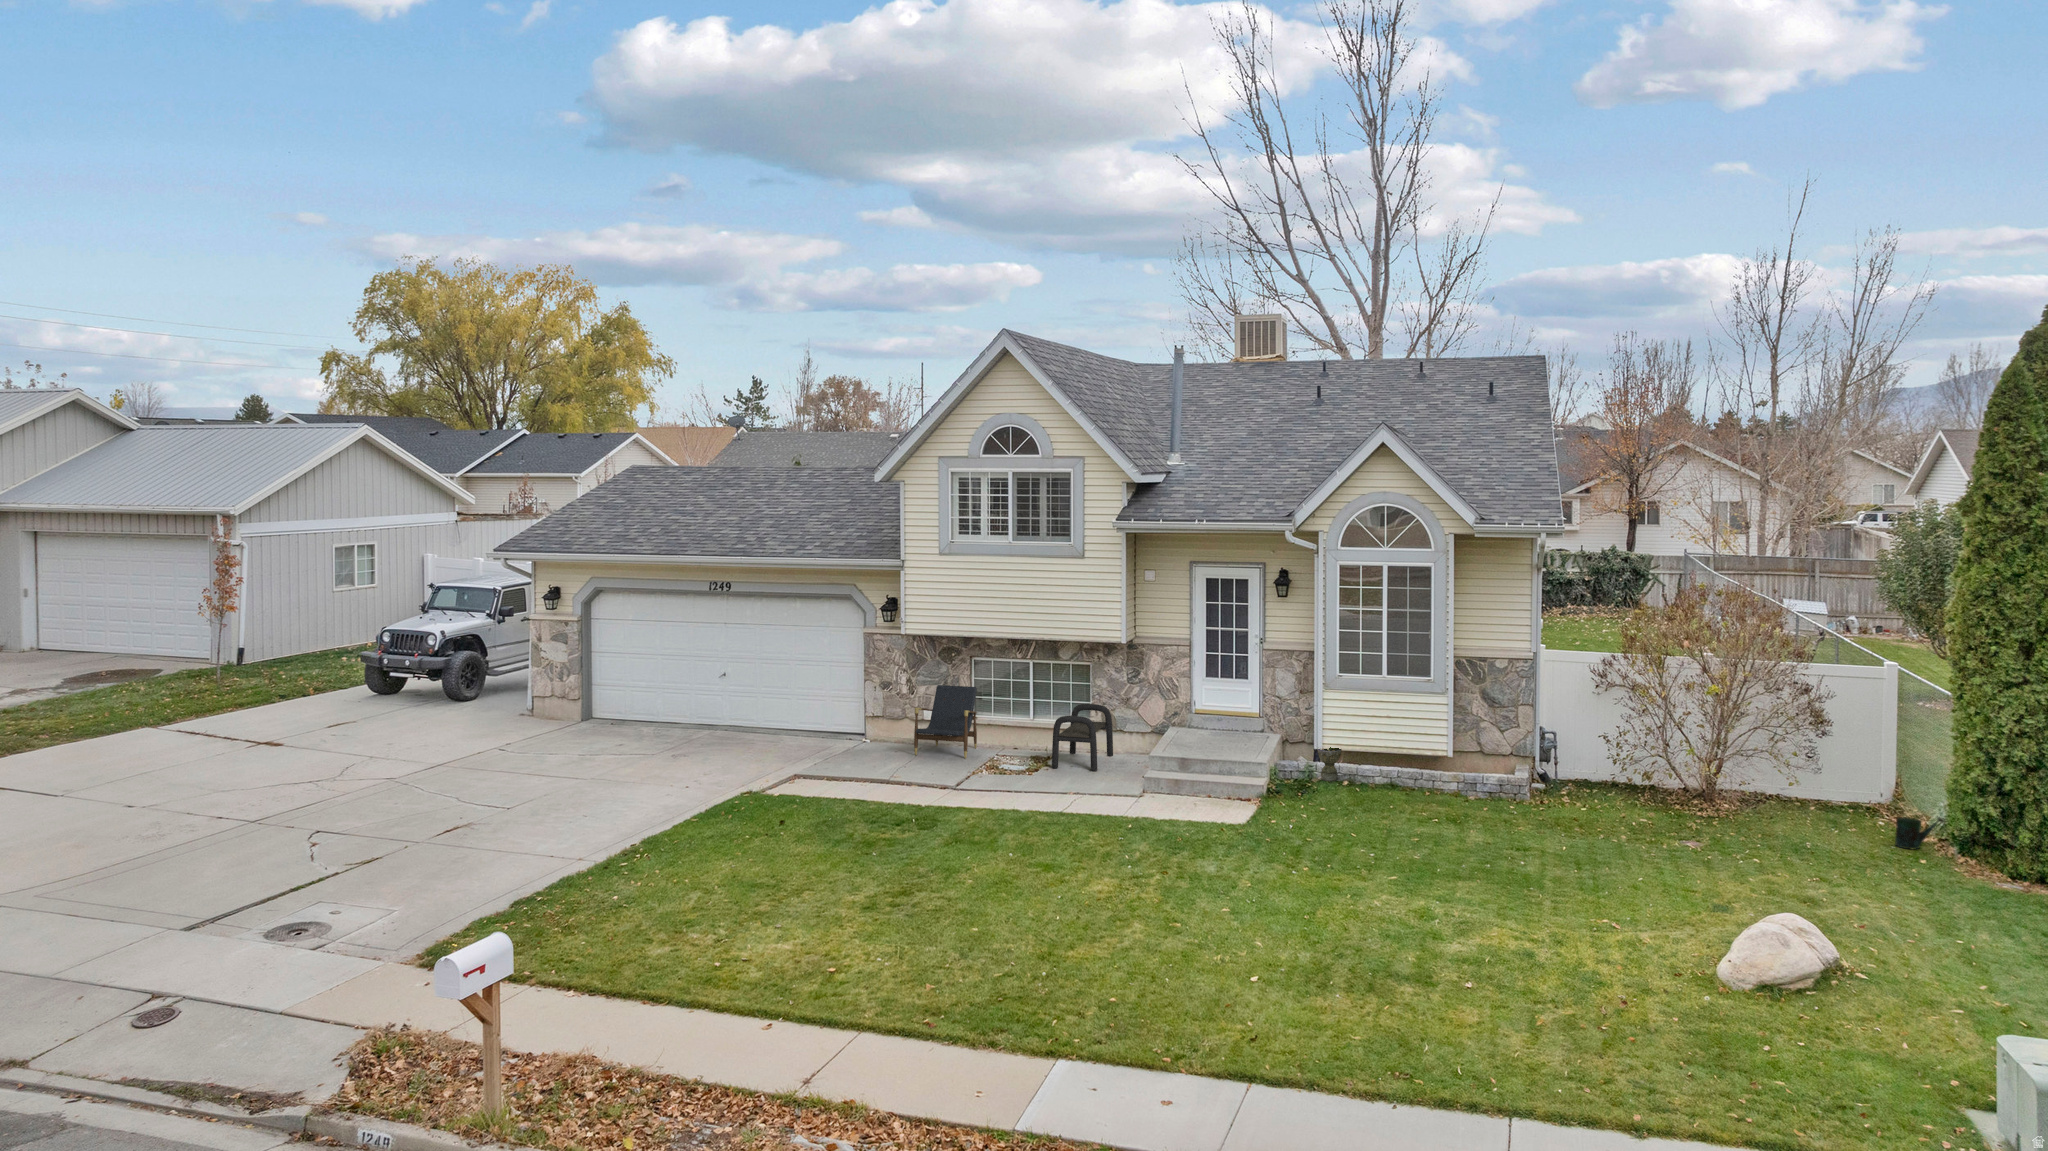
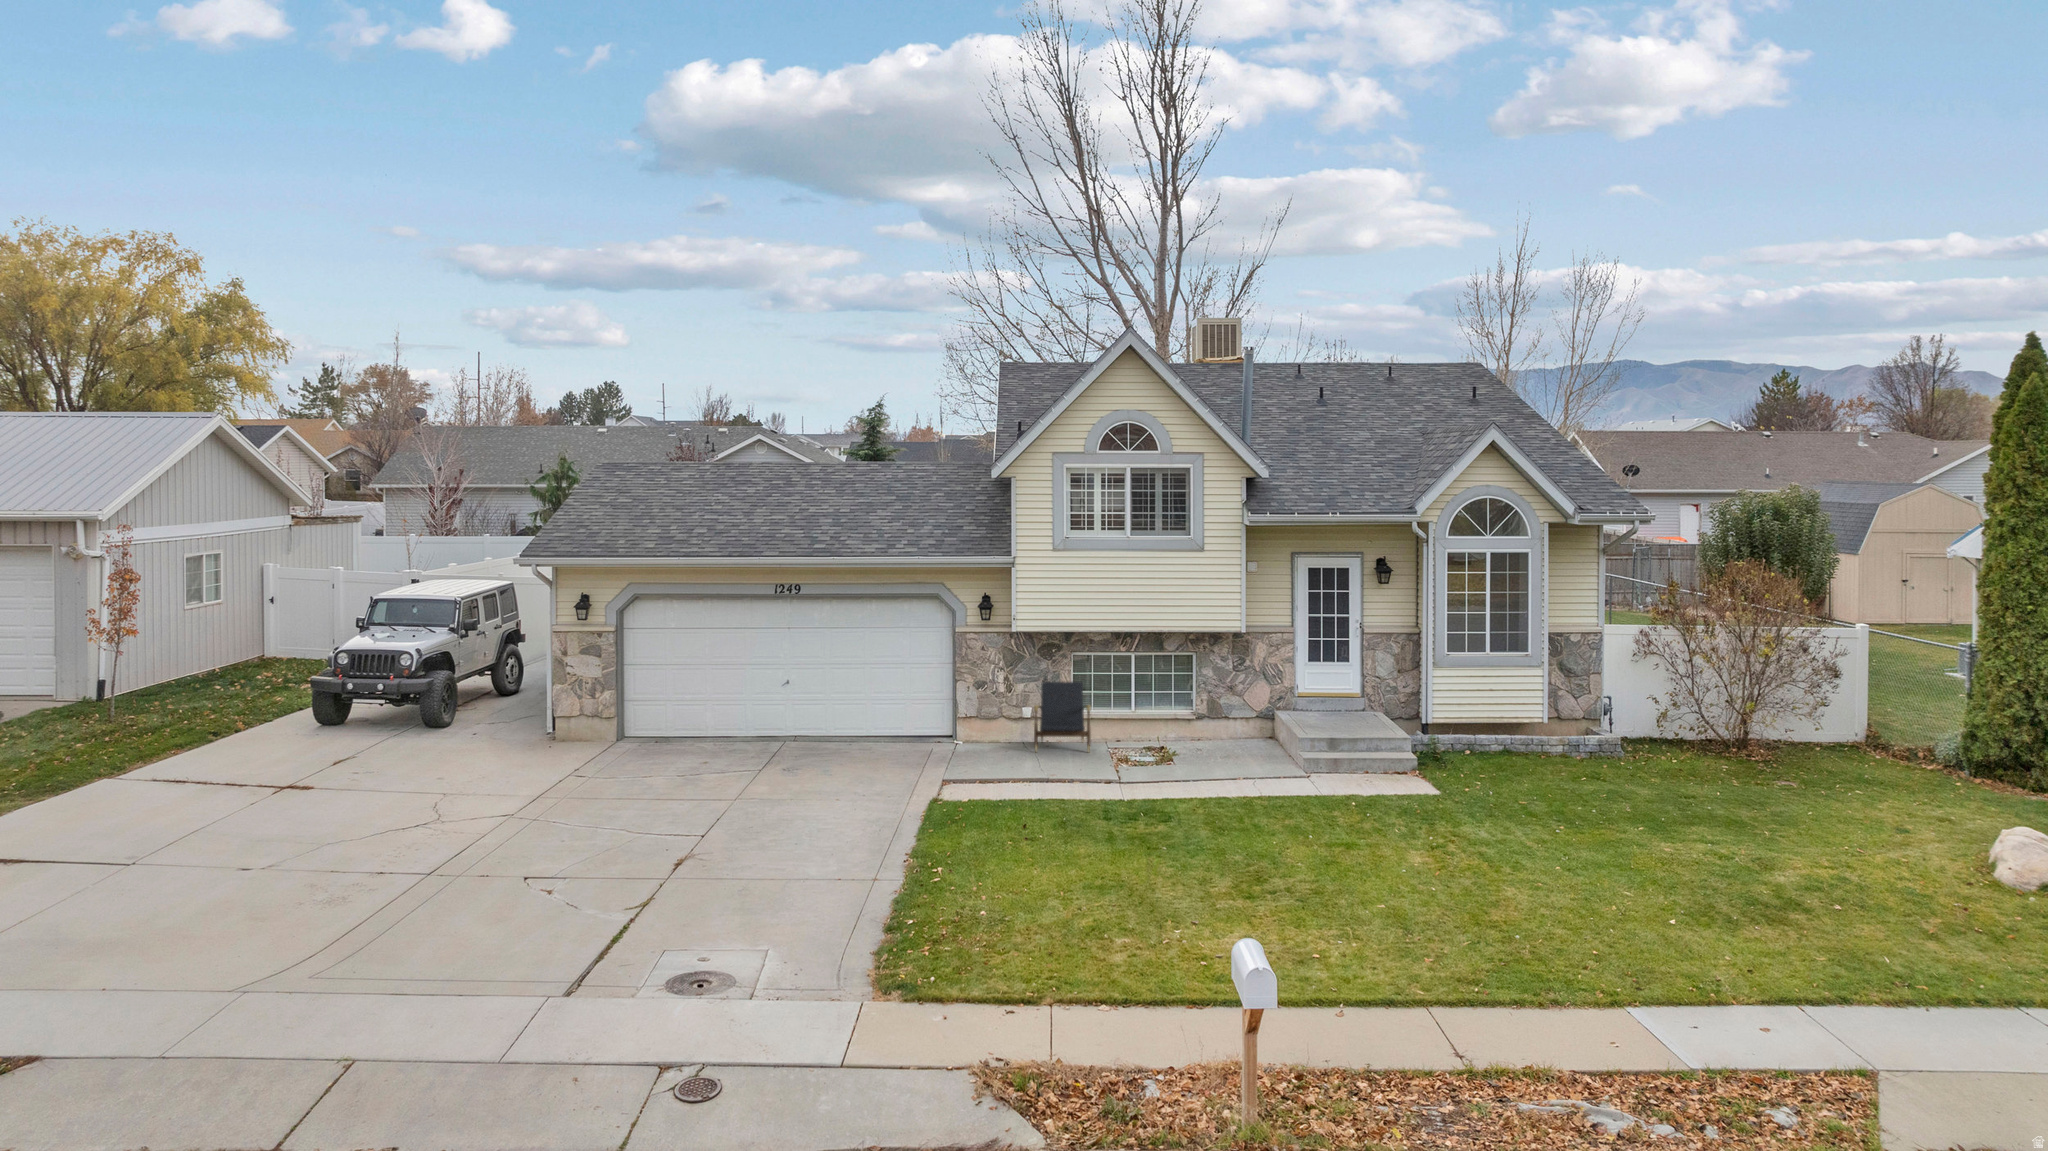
bench: present [1052,704,1113,771] -> none [1179,693,1230,757]
planter: present [1317,747,1342,781] -> none [1429,715,1452,752]
watering can: present [1895,817,1943,850] -> none [1930,748,1972,776]

